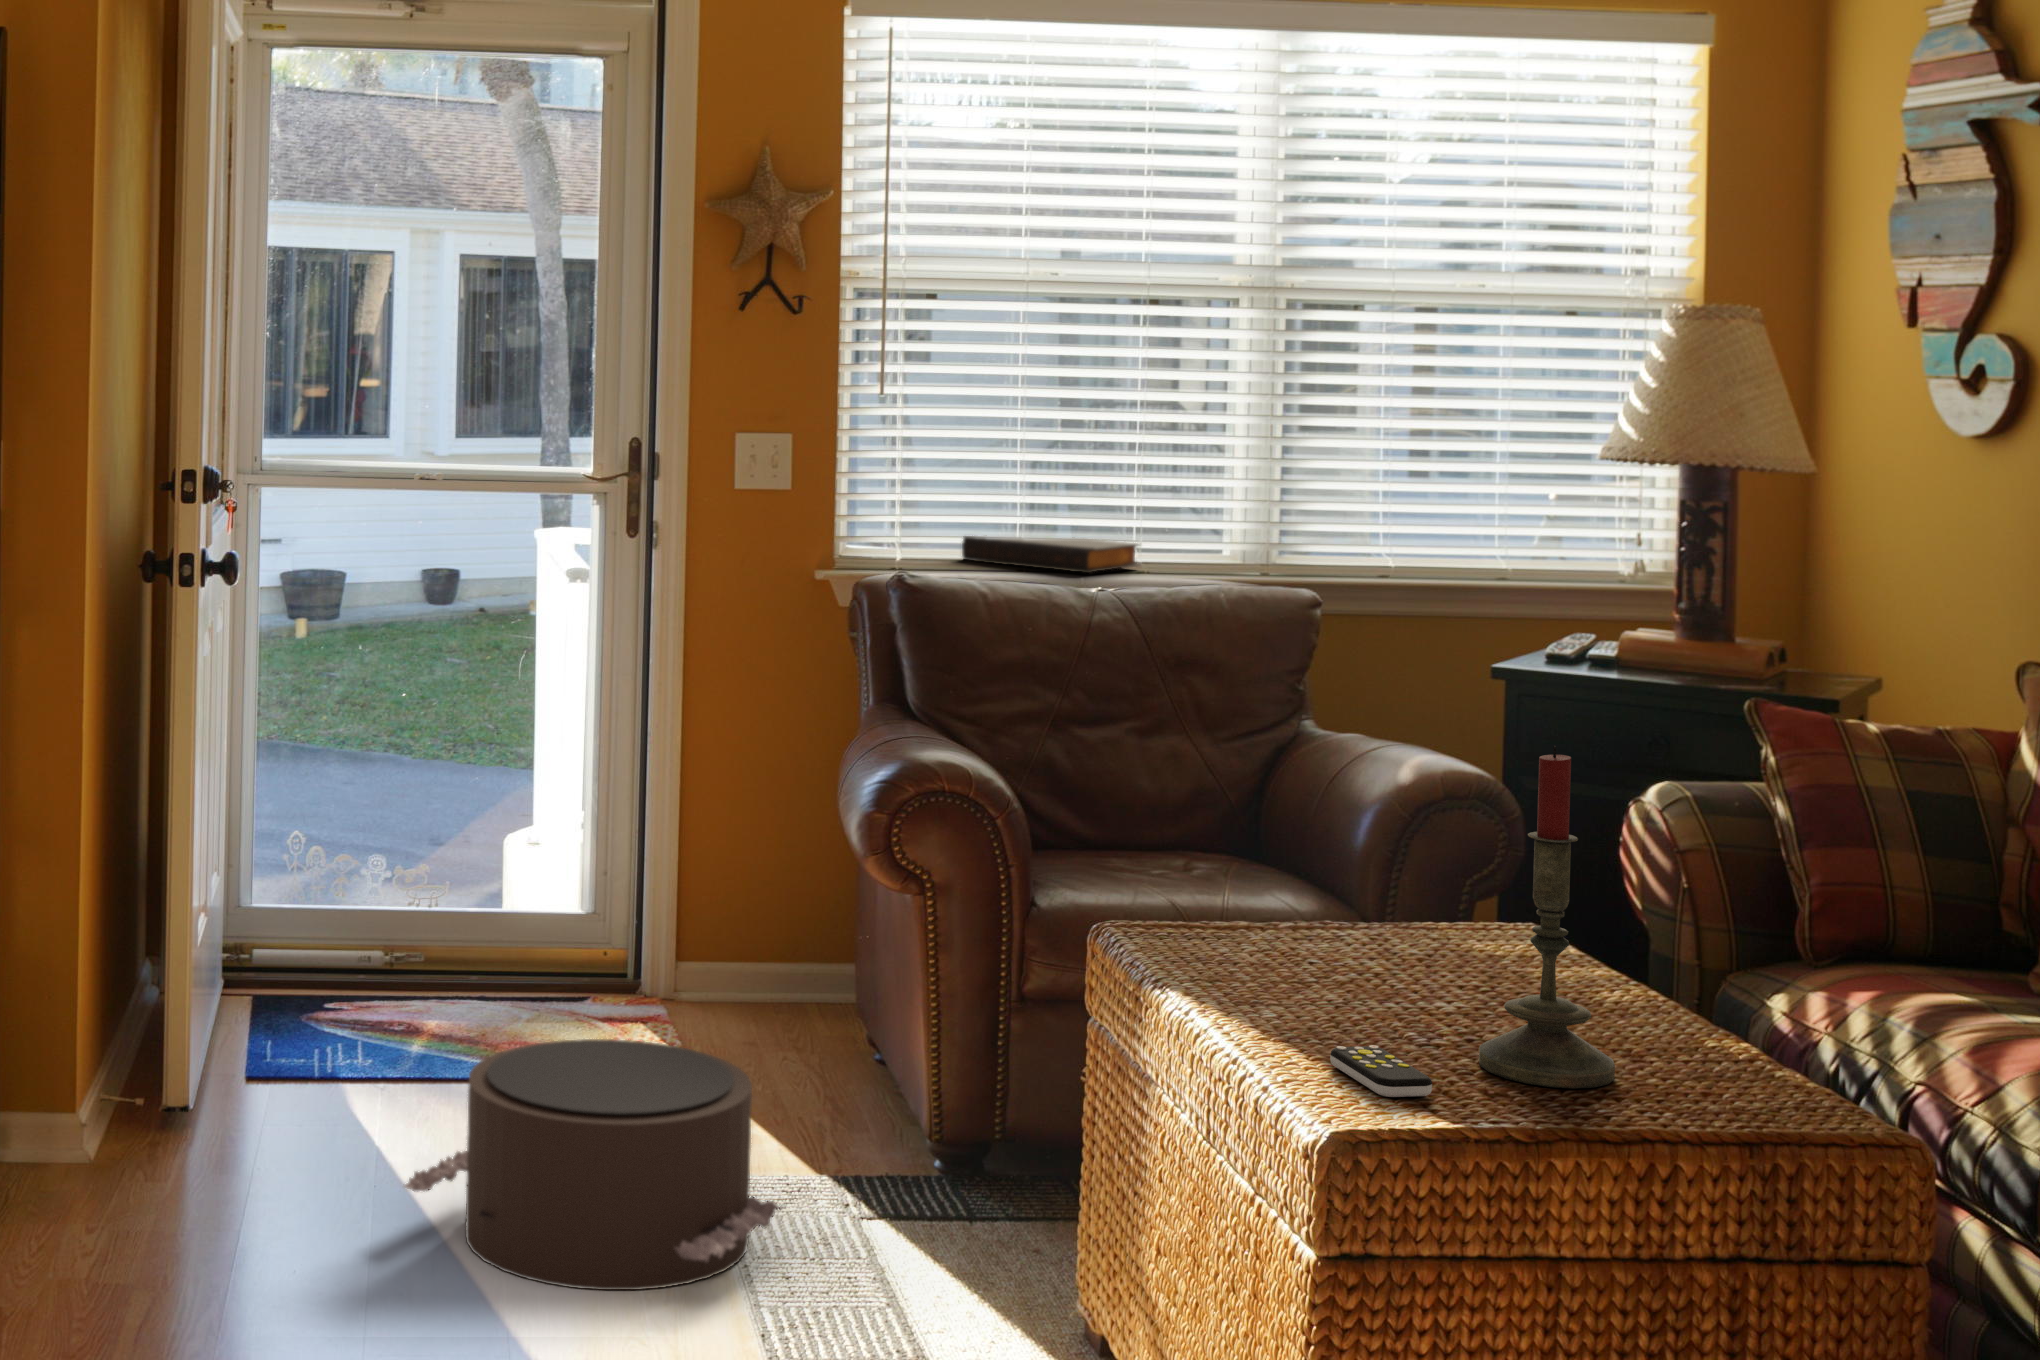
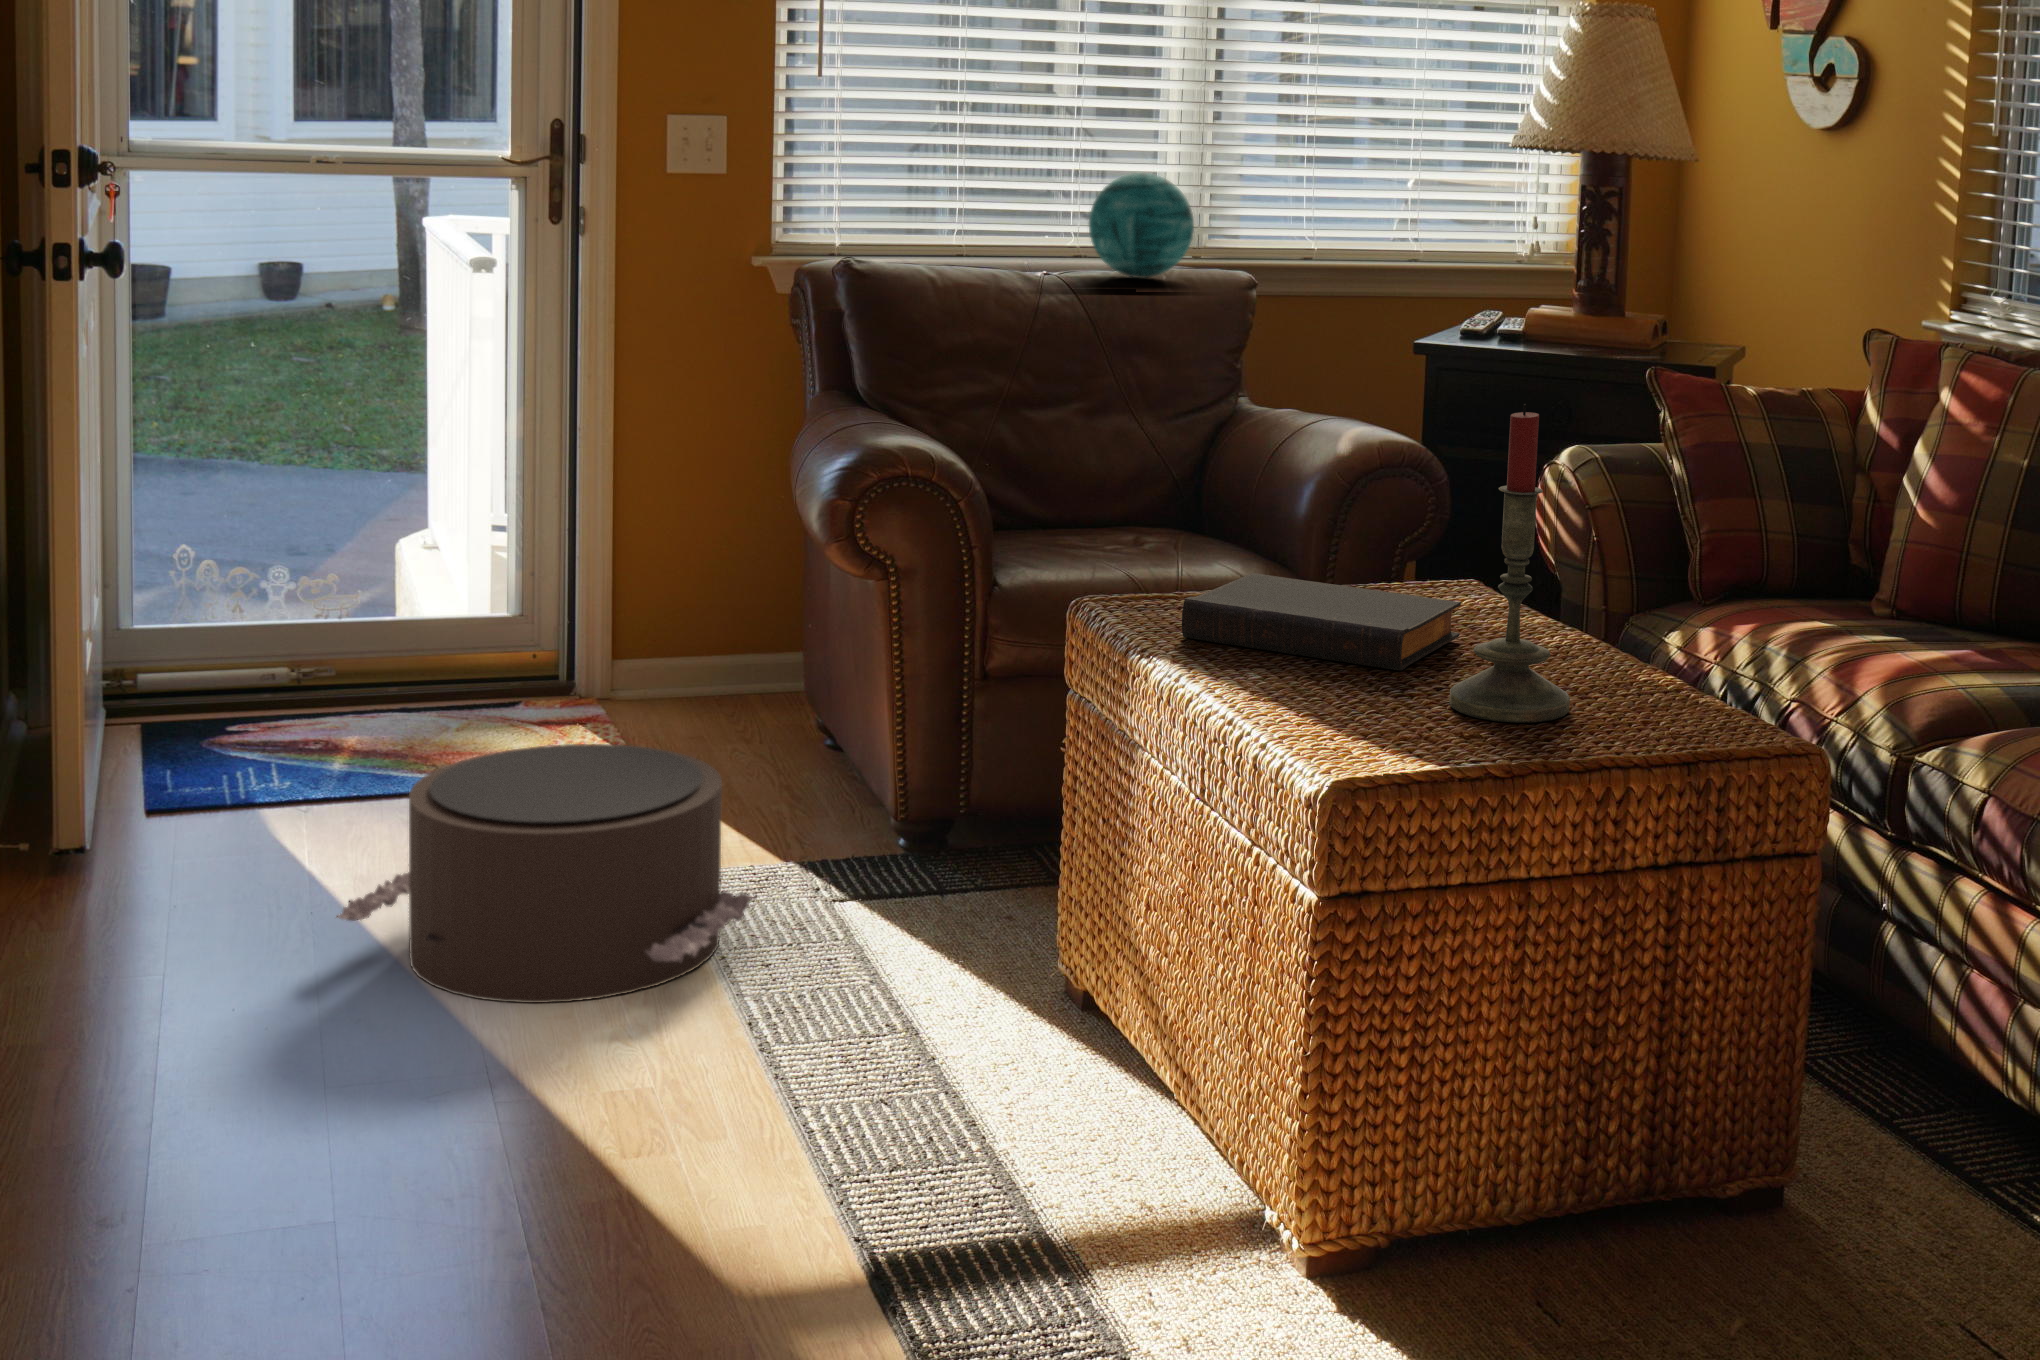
decorative orb: none [1134,488,1245,596] -> present [1089,173,1194,278]
book: present [962,536,1139,573] -> present [1182,573,1461,670]
remote control: present [1330,1045,1432,1097] -> none [1318,696,1415,744]

